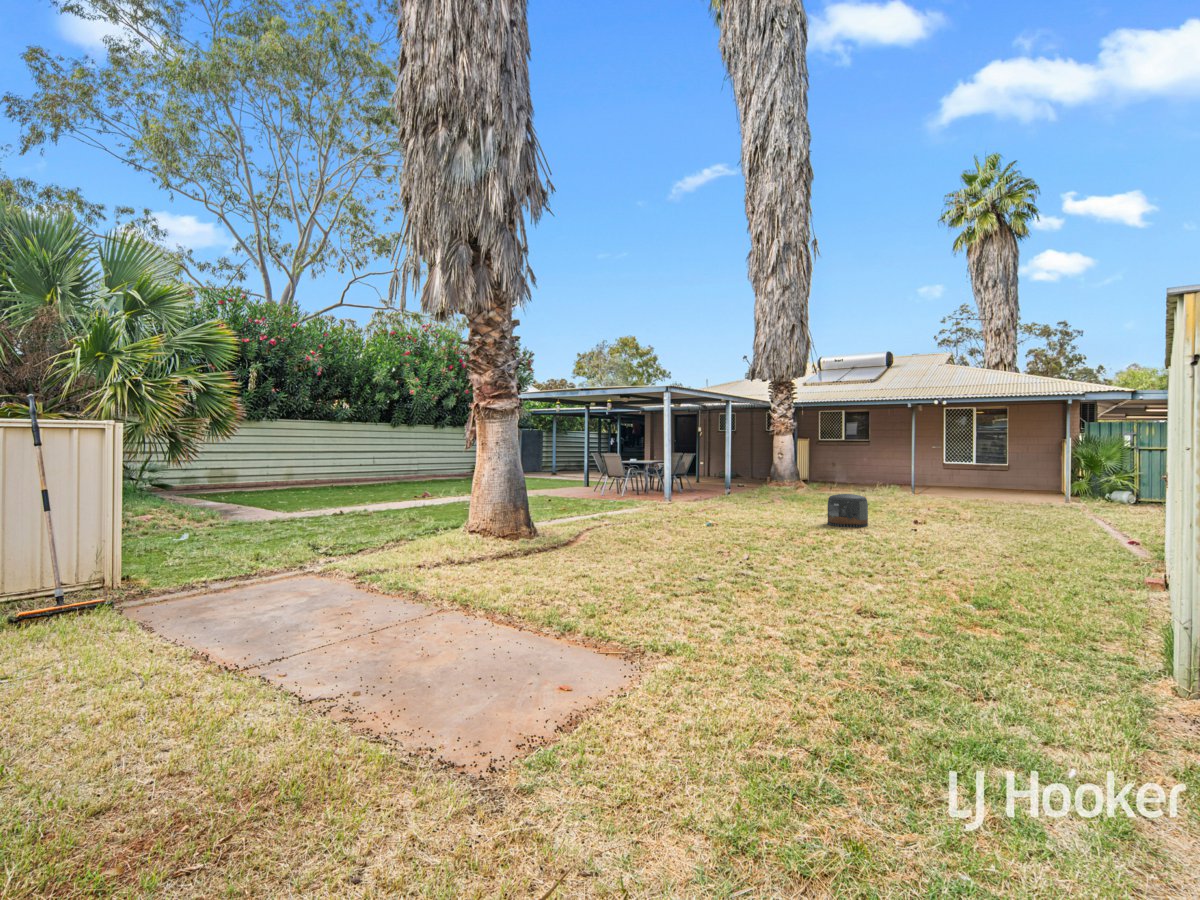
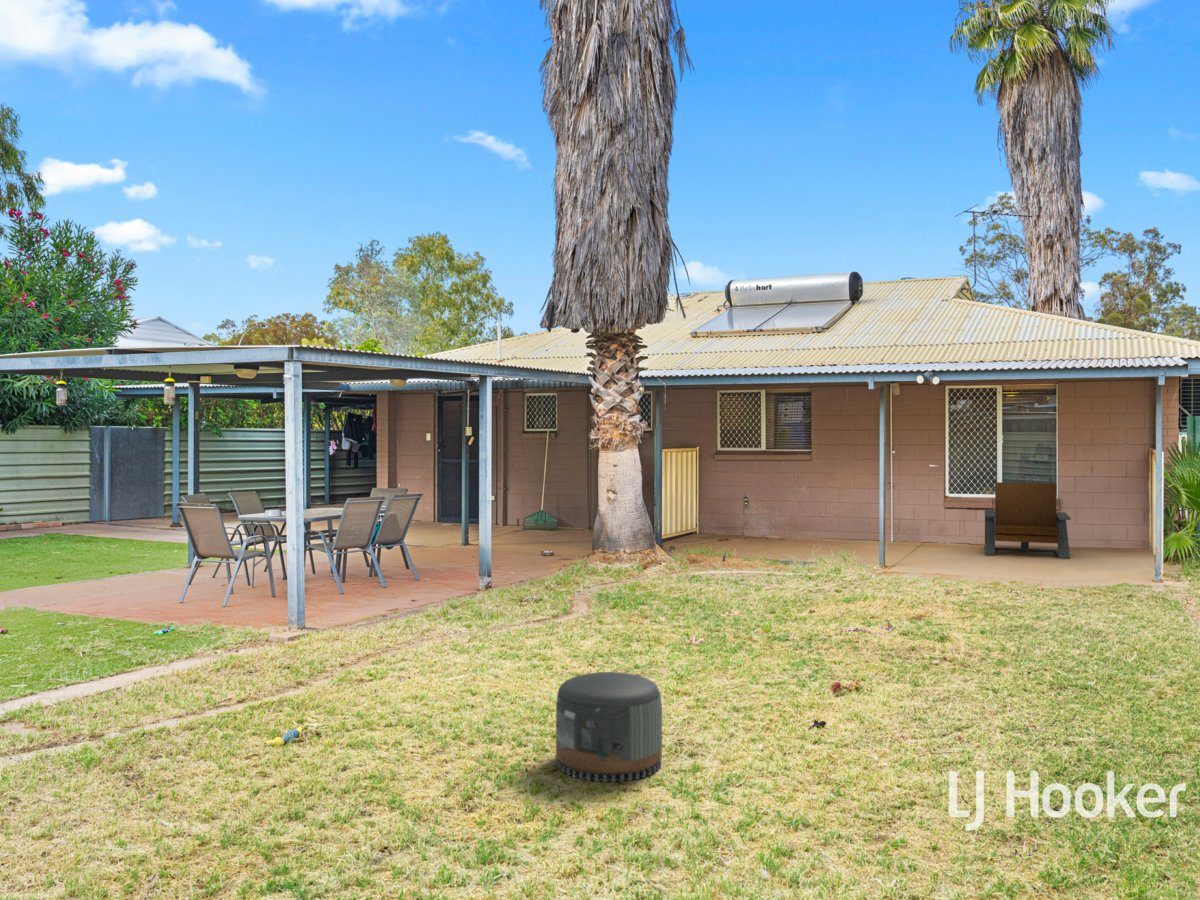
lounge chair: none [968,455,1016,492] -> present [984,482,1071,559]

